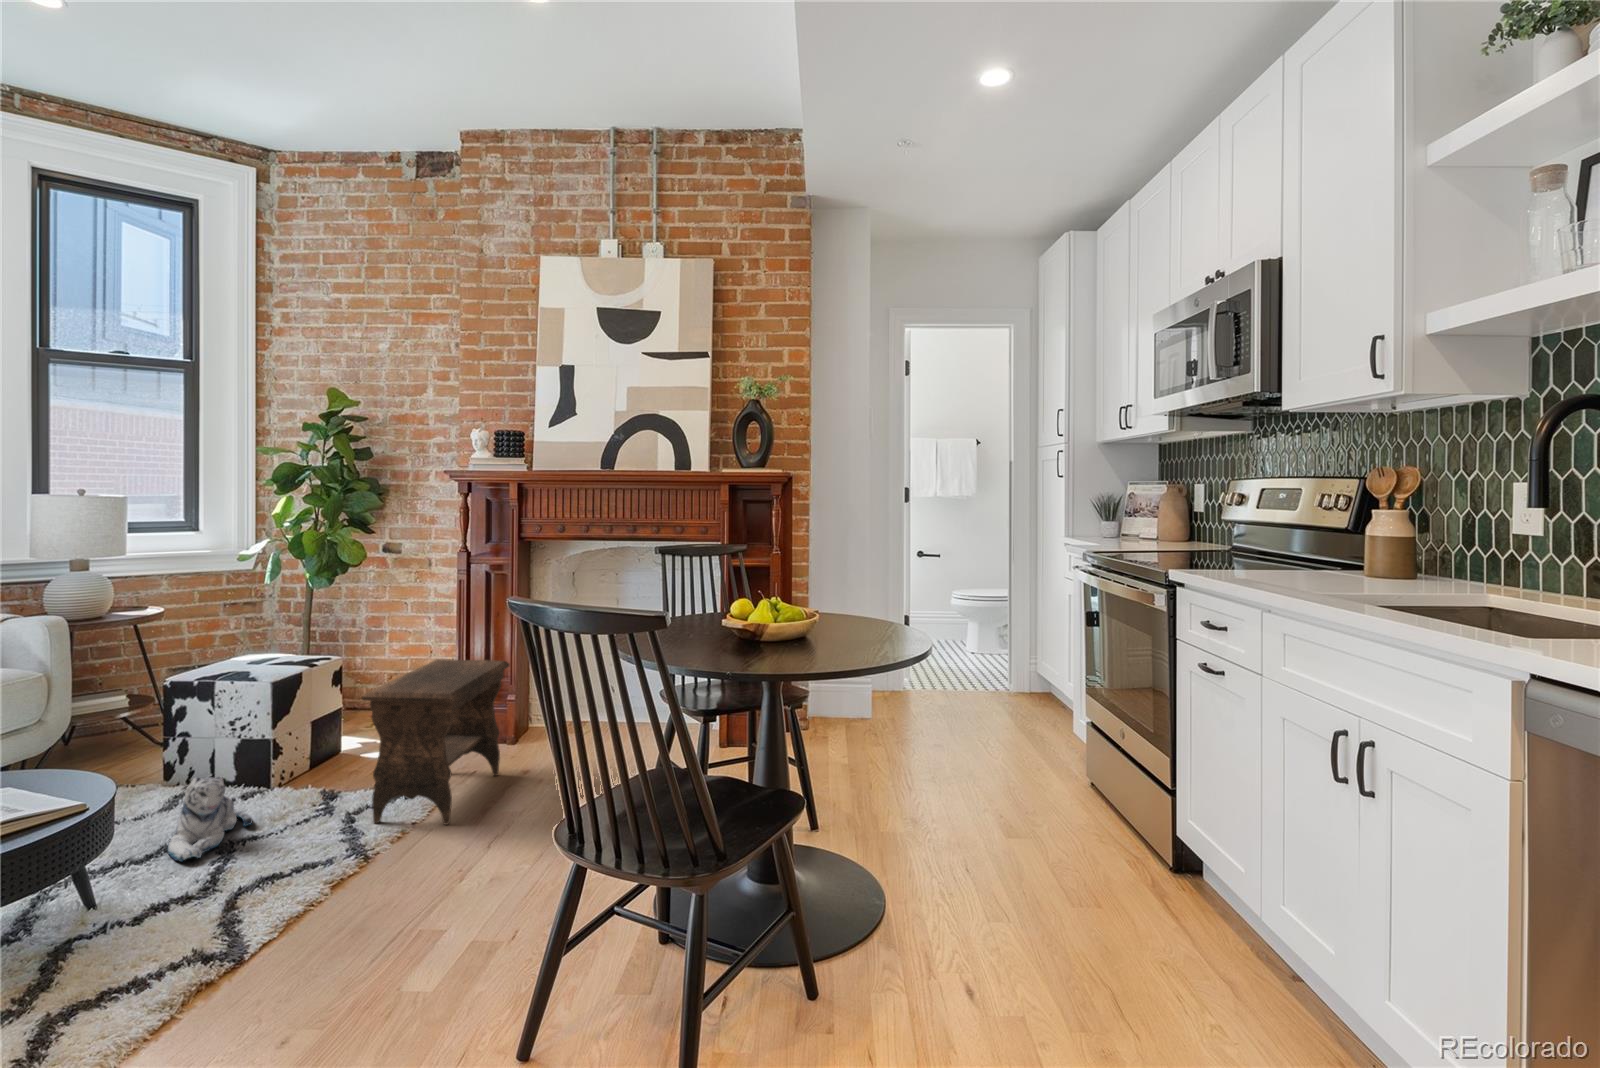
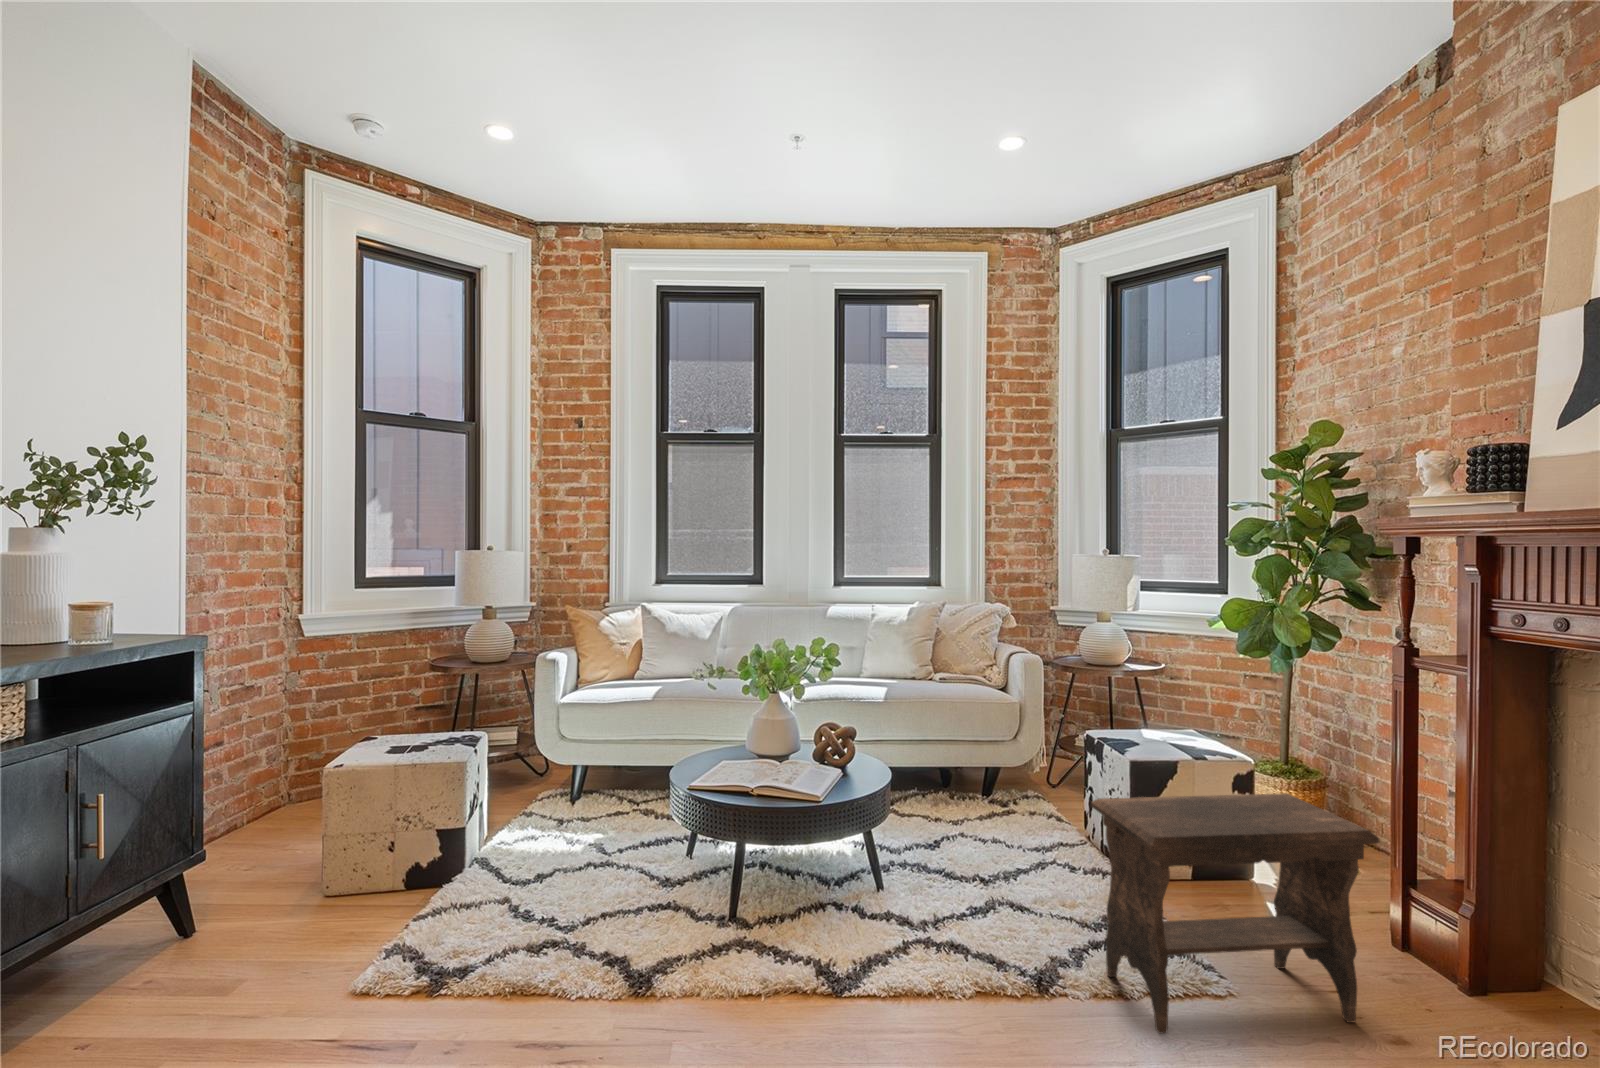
plush toy: present [168,777,252,862] -> none [943,830,1048,910]

